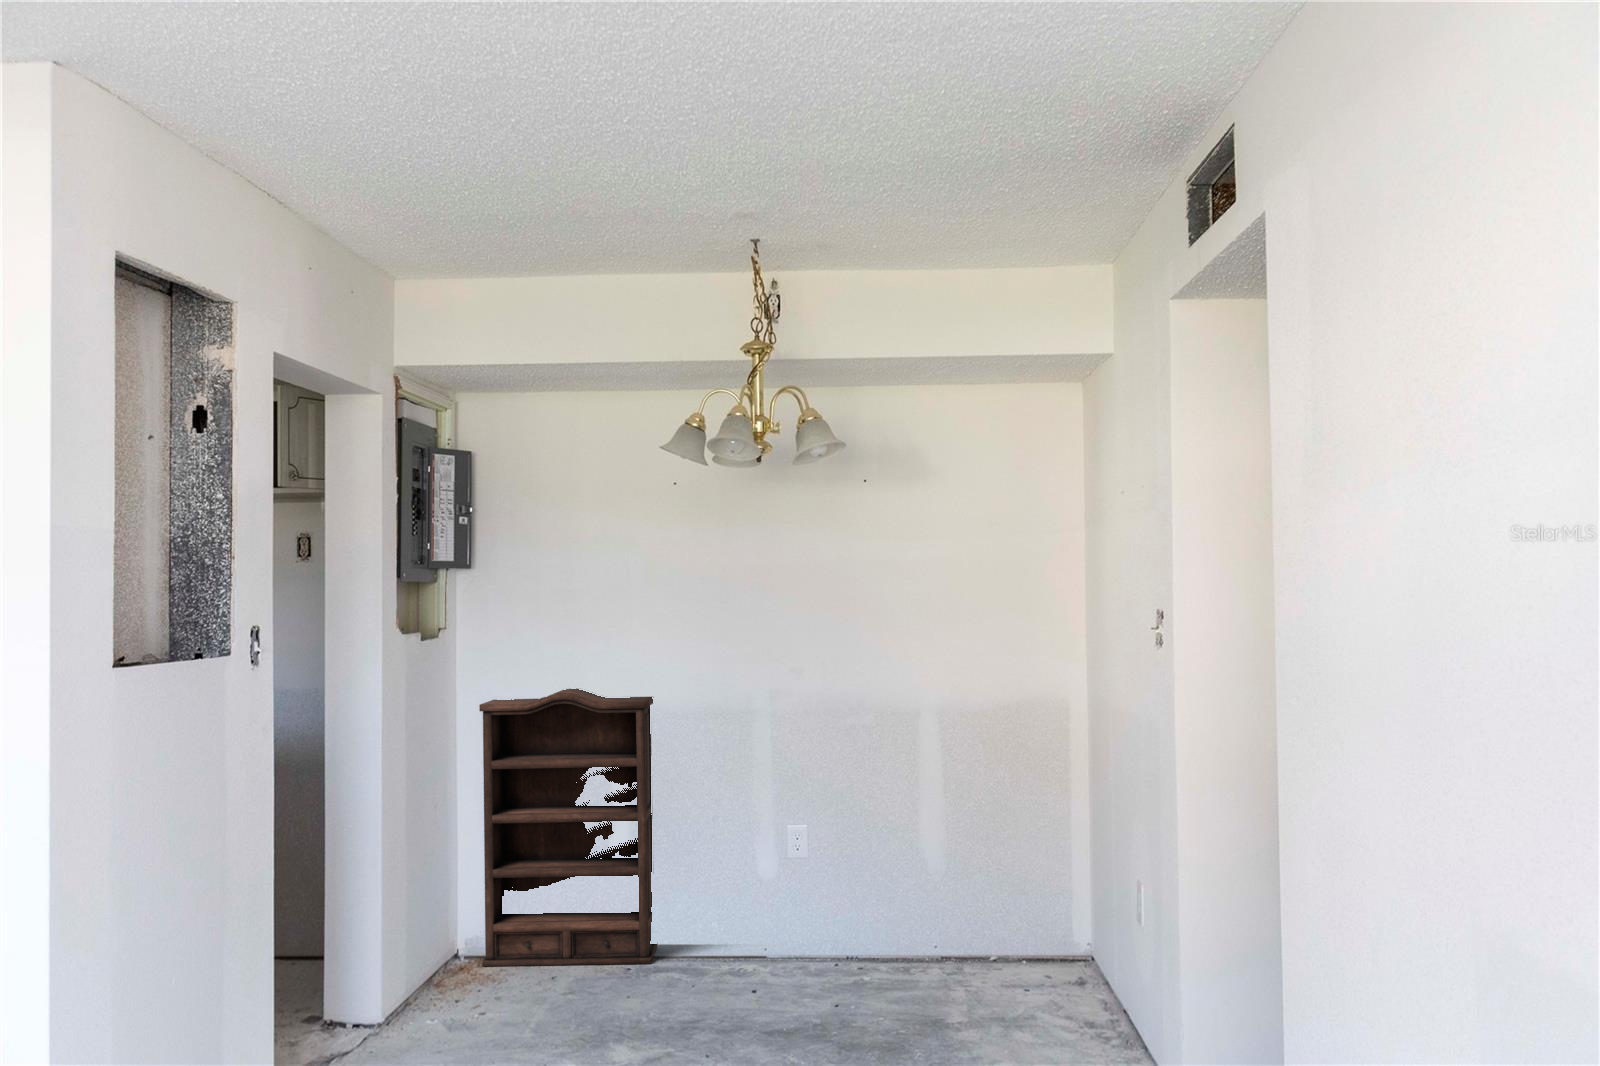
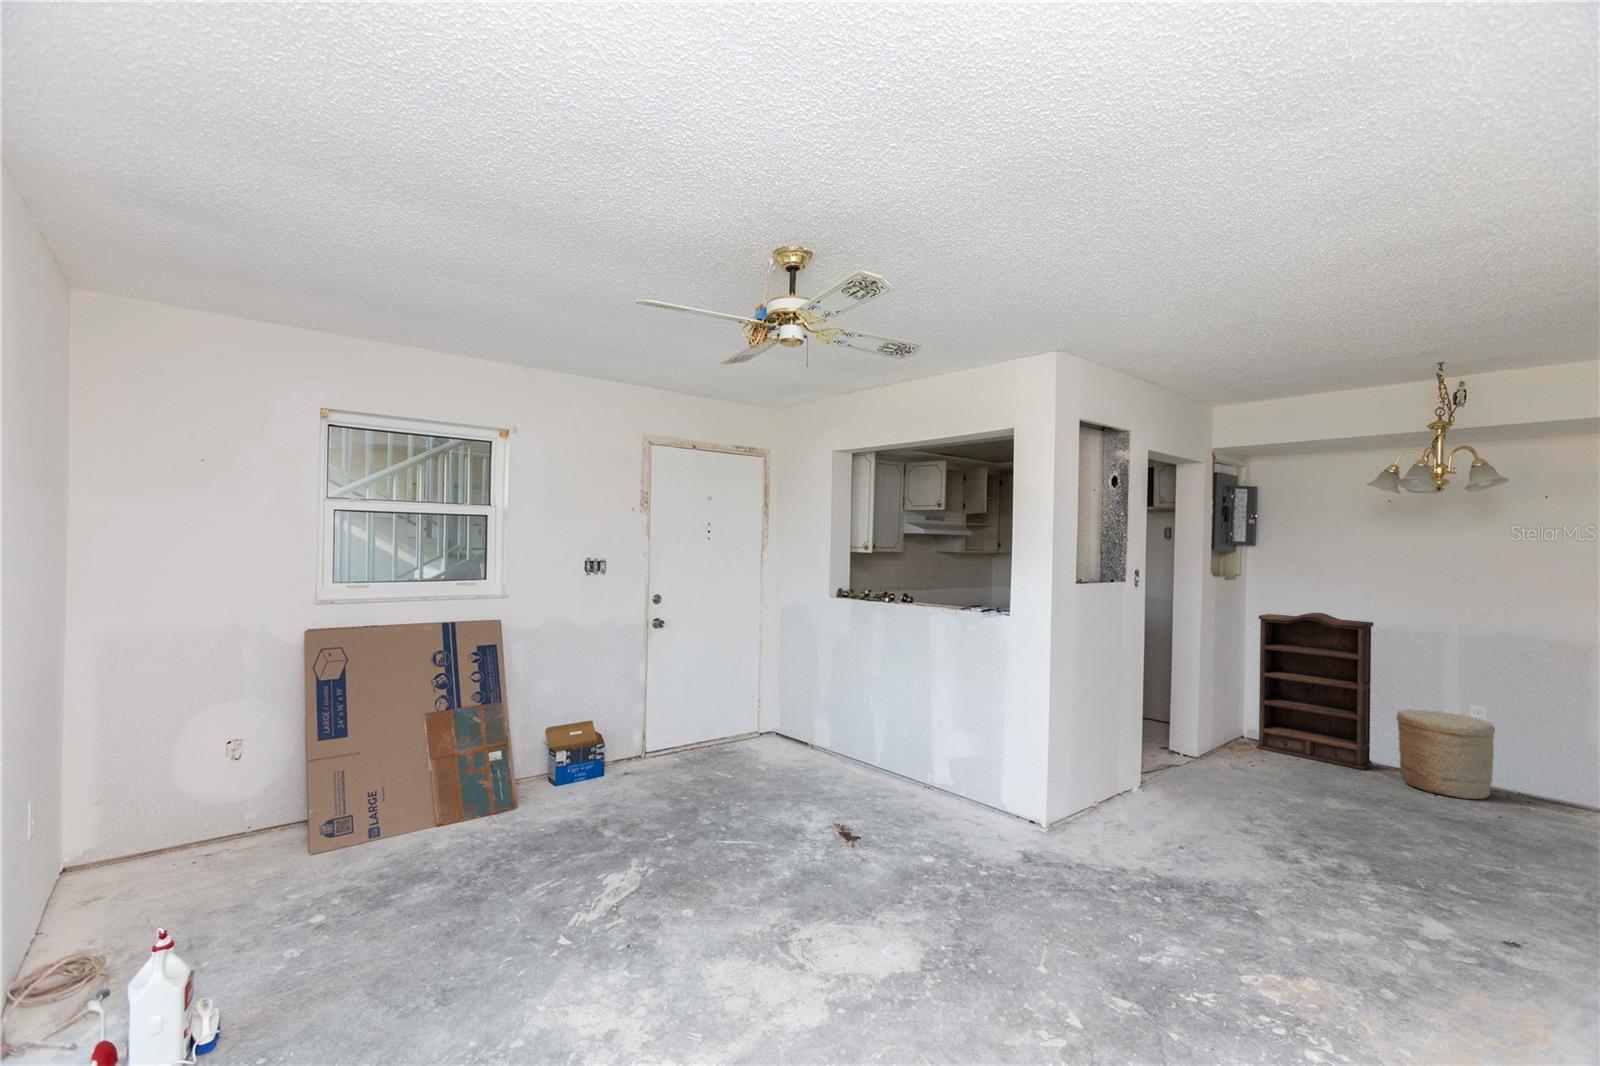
woven basket: none [694,835,817,979] -> present [1396,709,1495,799]

